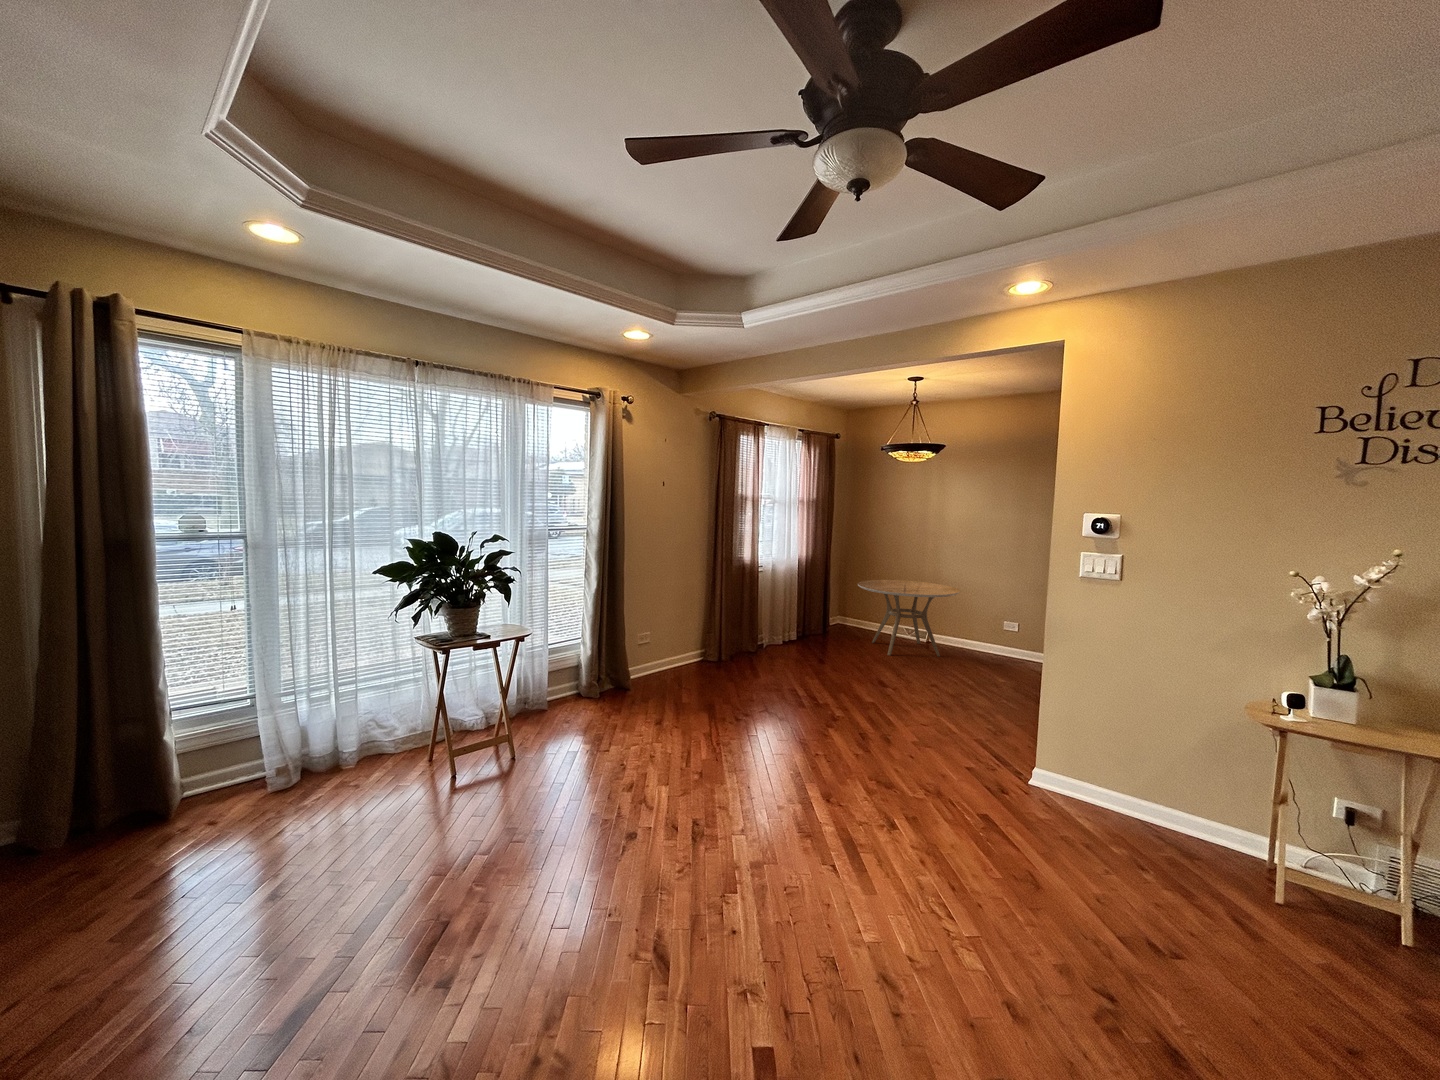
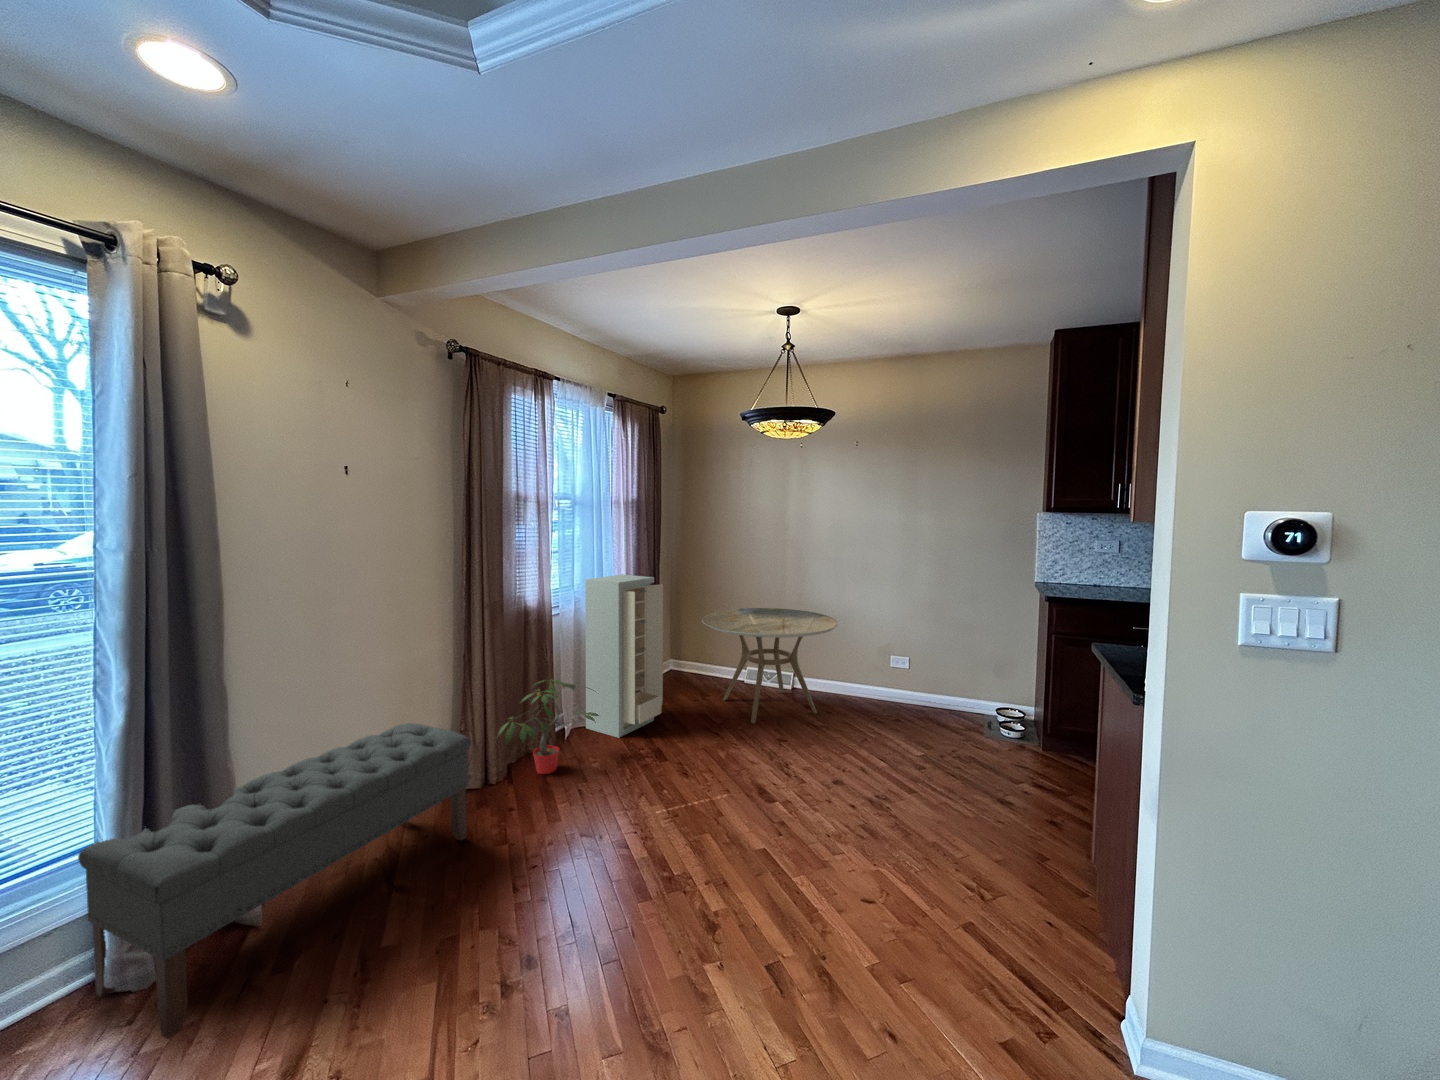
storage cabinet: none [776,549,830,651] -> present [585,575,663,738]
potted plant: none [726,606,785,660] -> present [498,680,598,774]
bench: none [580,615,716,707] -> present [78,723,471,1039]

